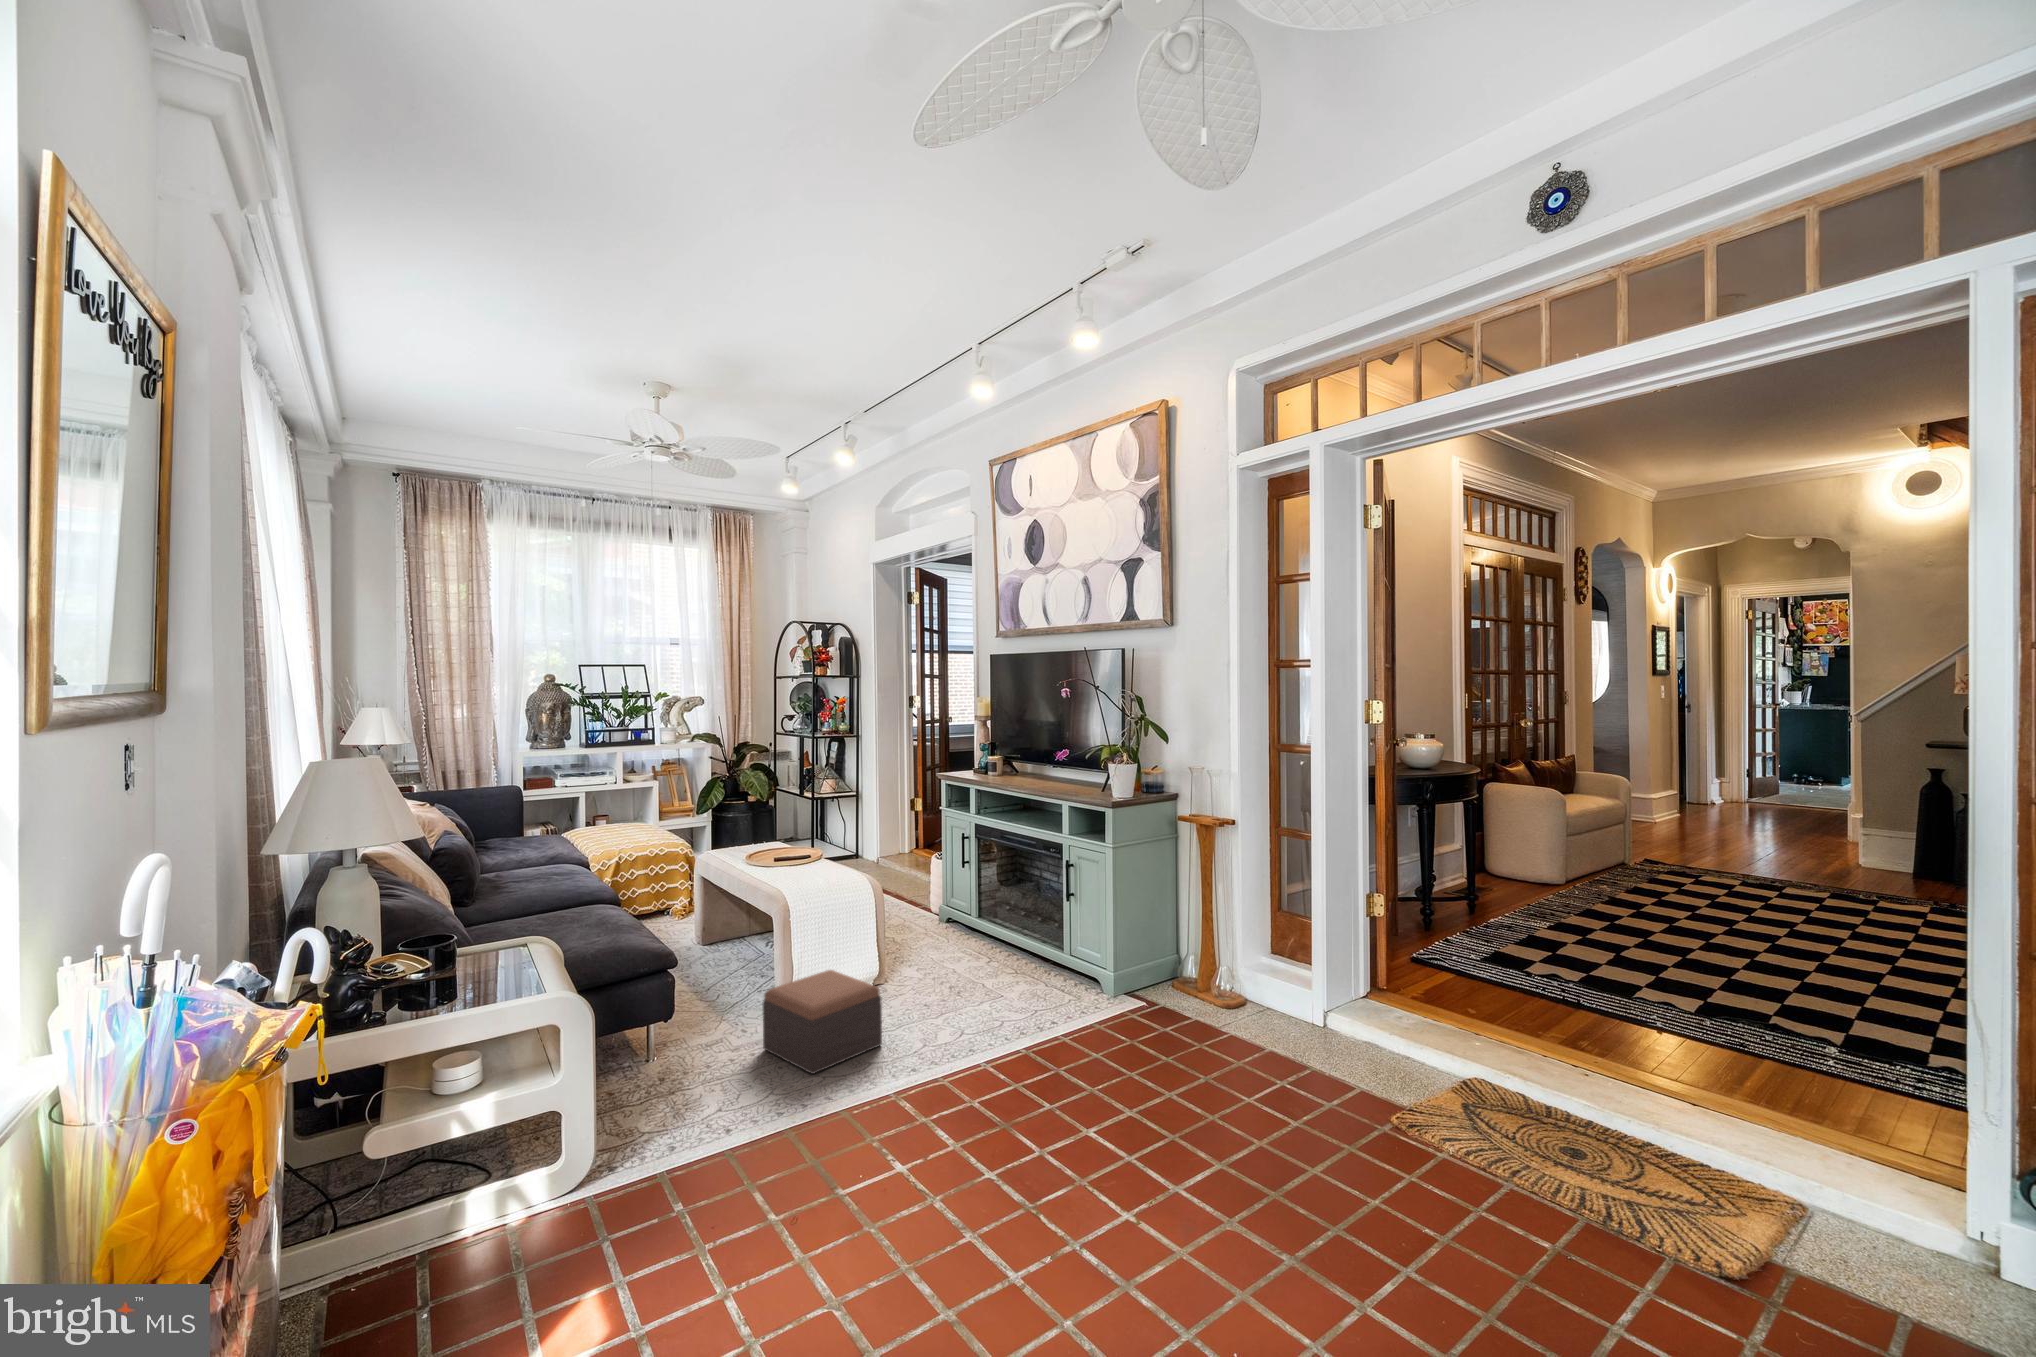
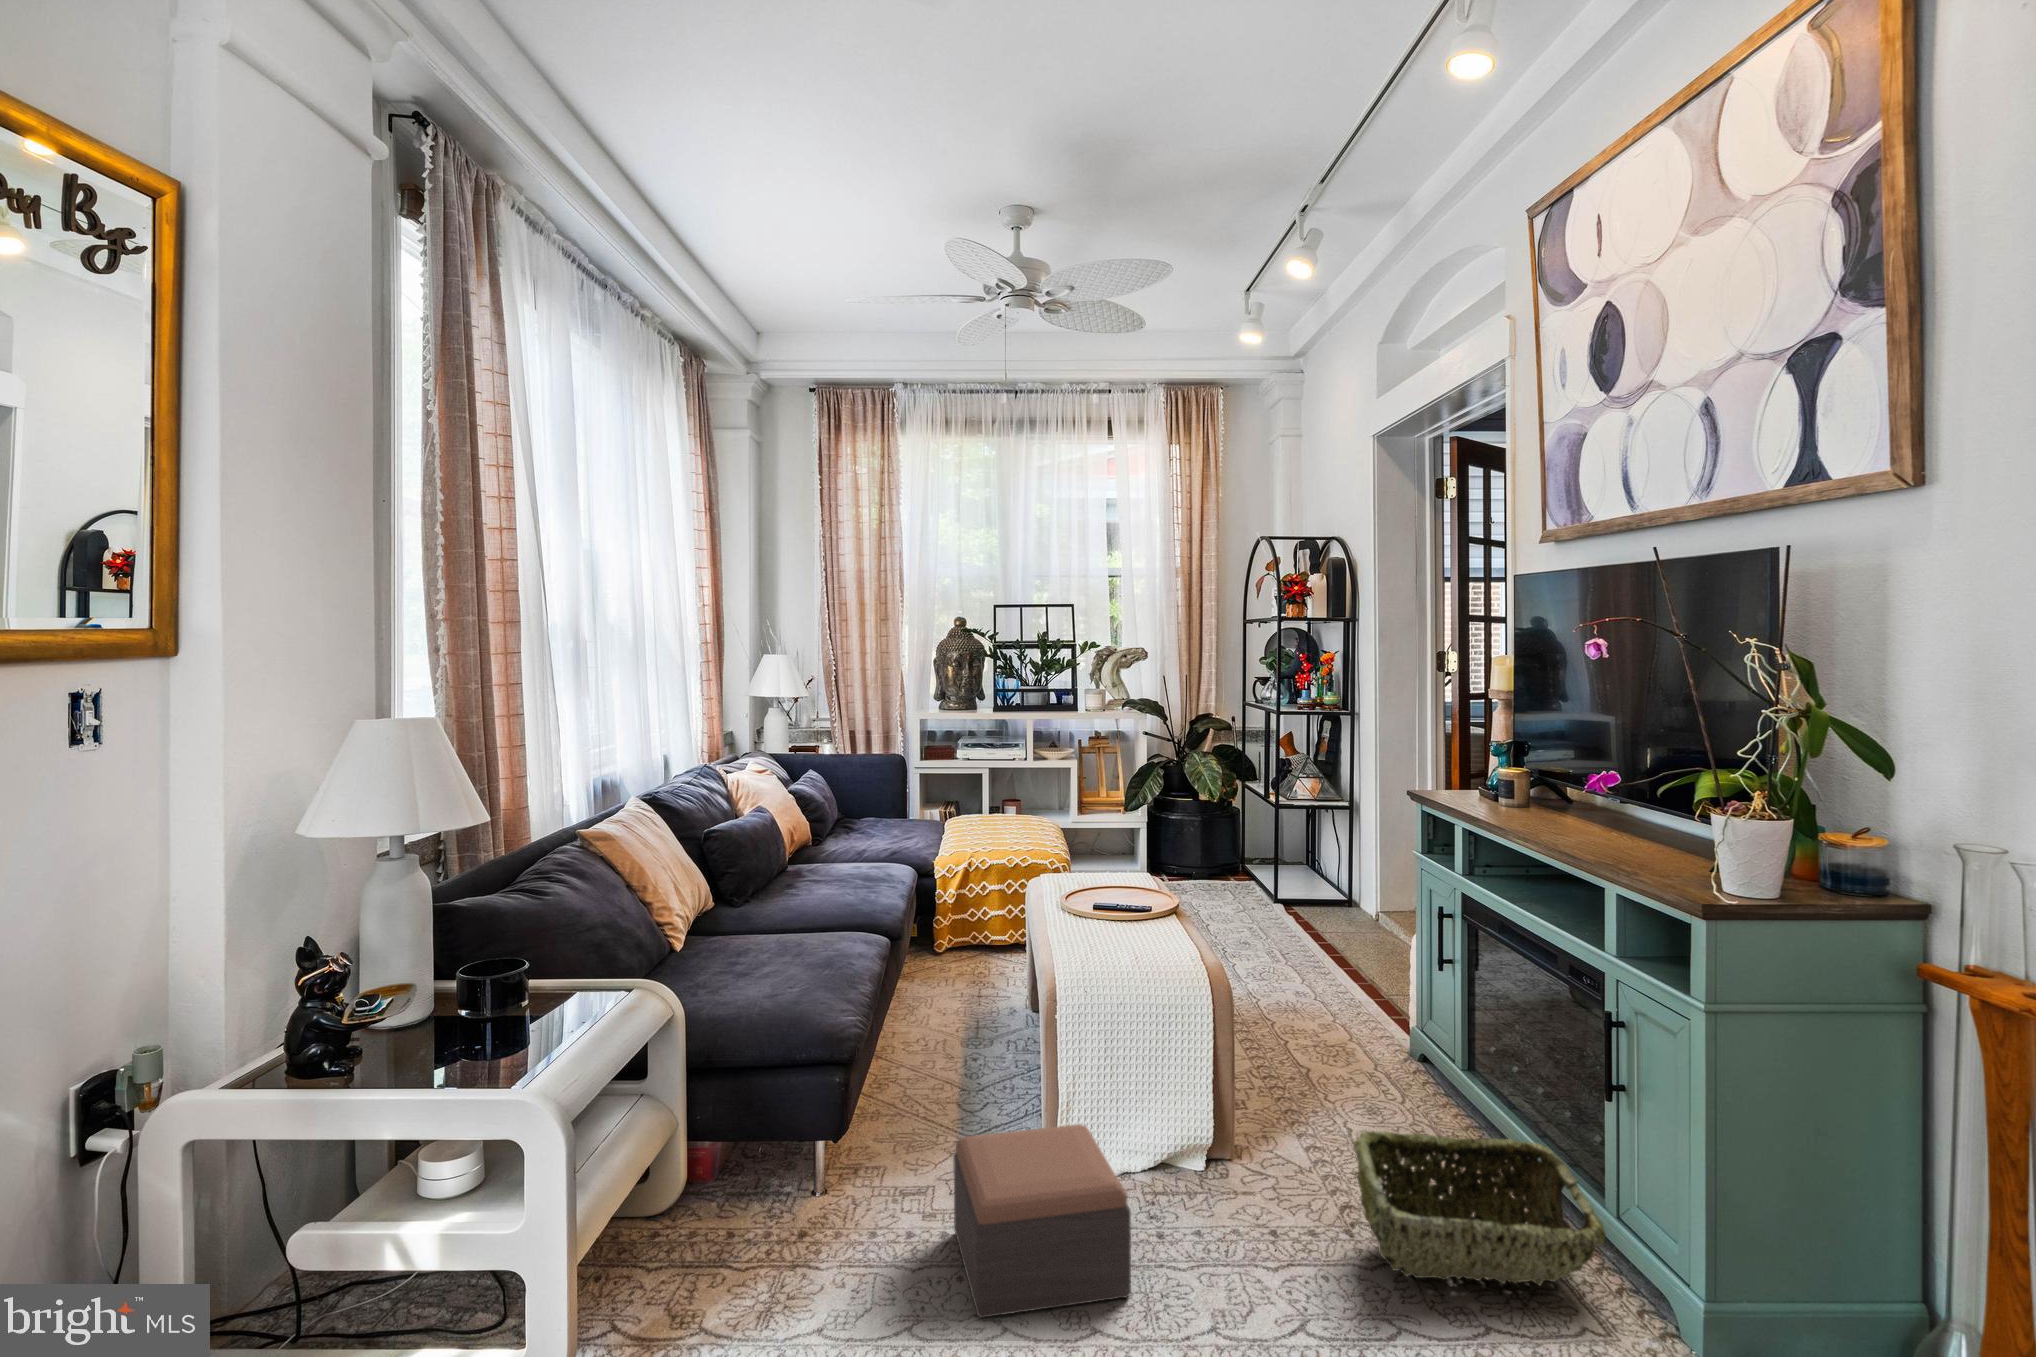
woven basket: none [966,930,1080,1002] -> present [1354,1131,1606,1286]

